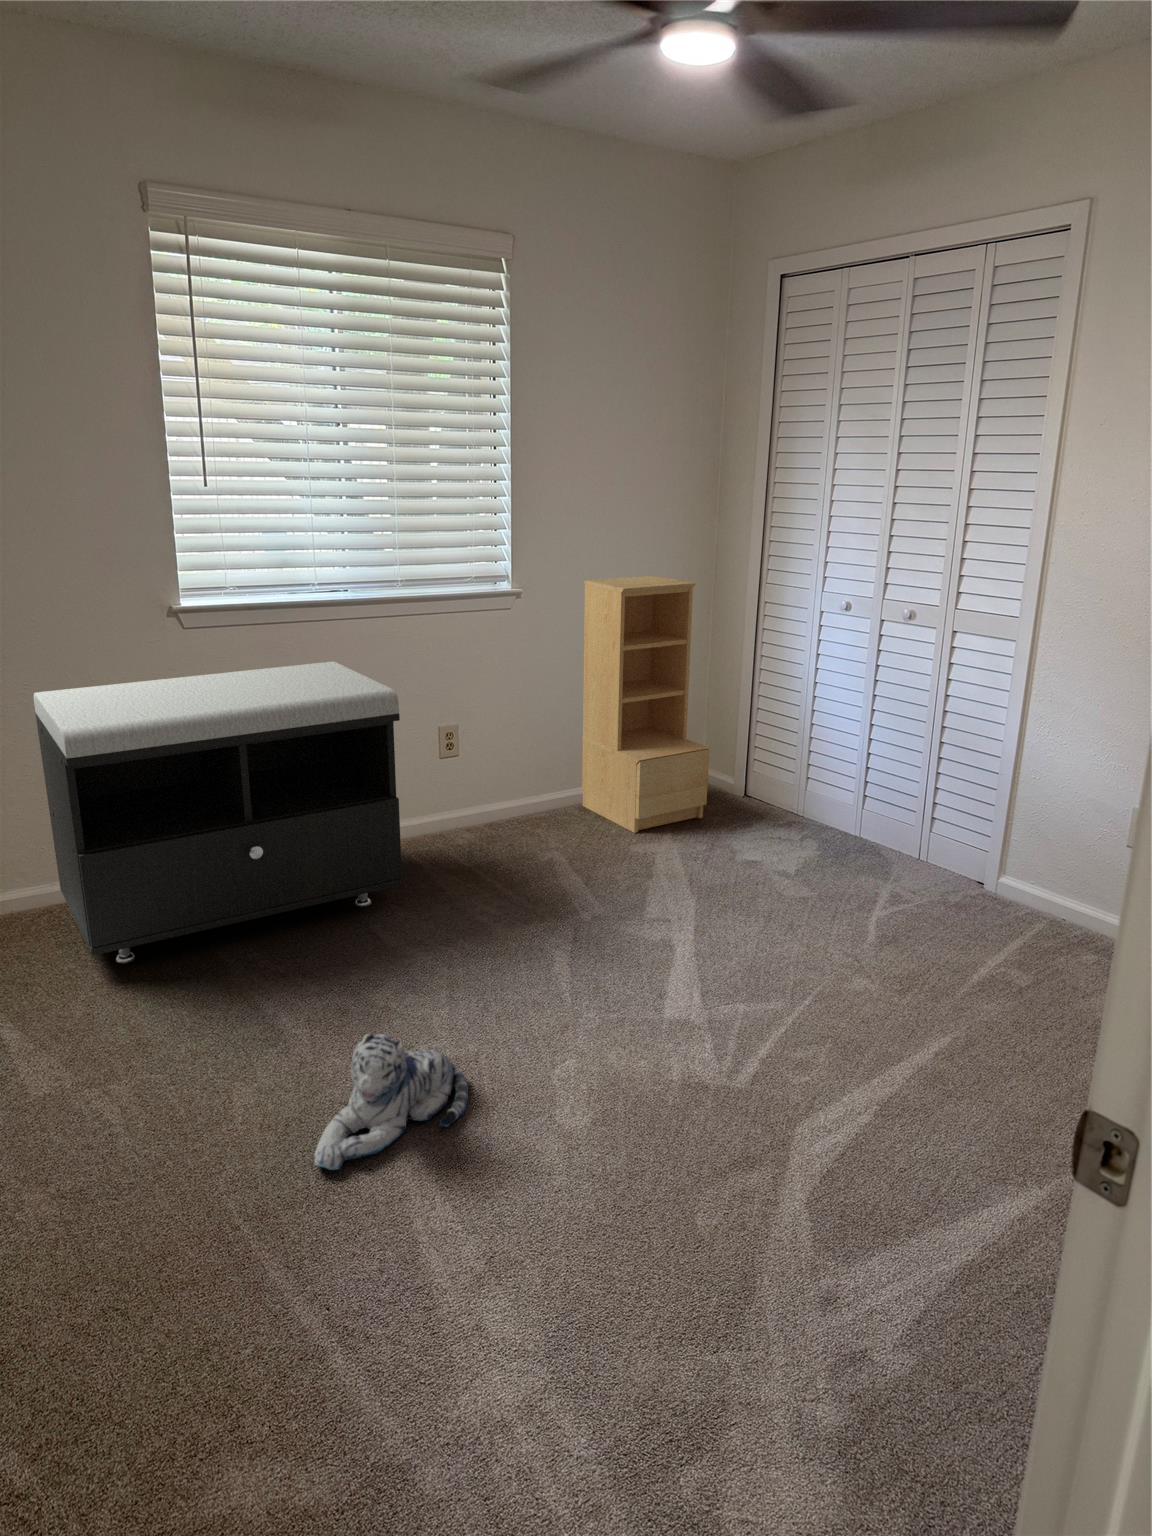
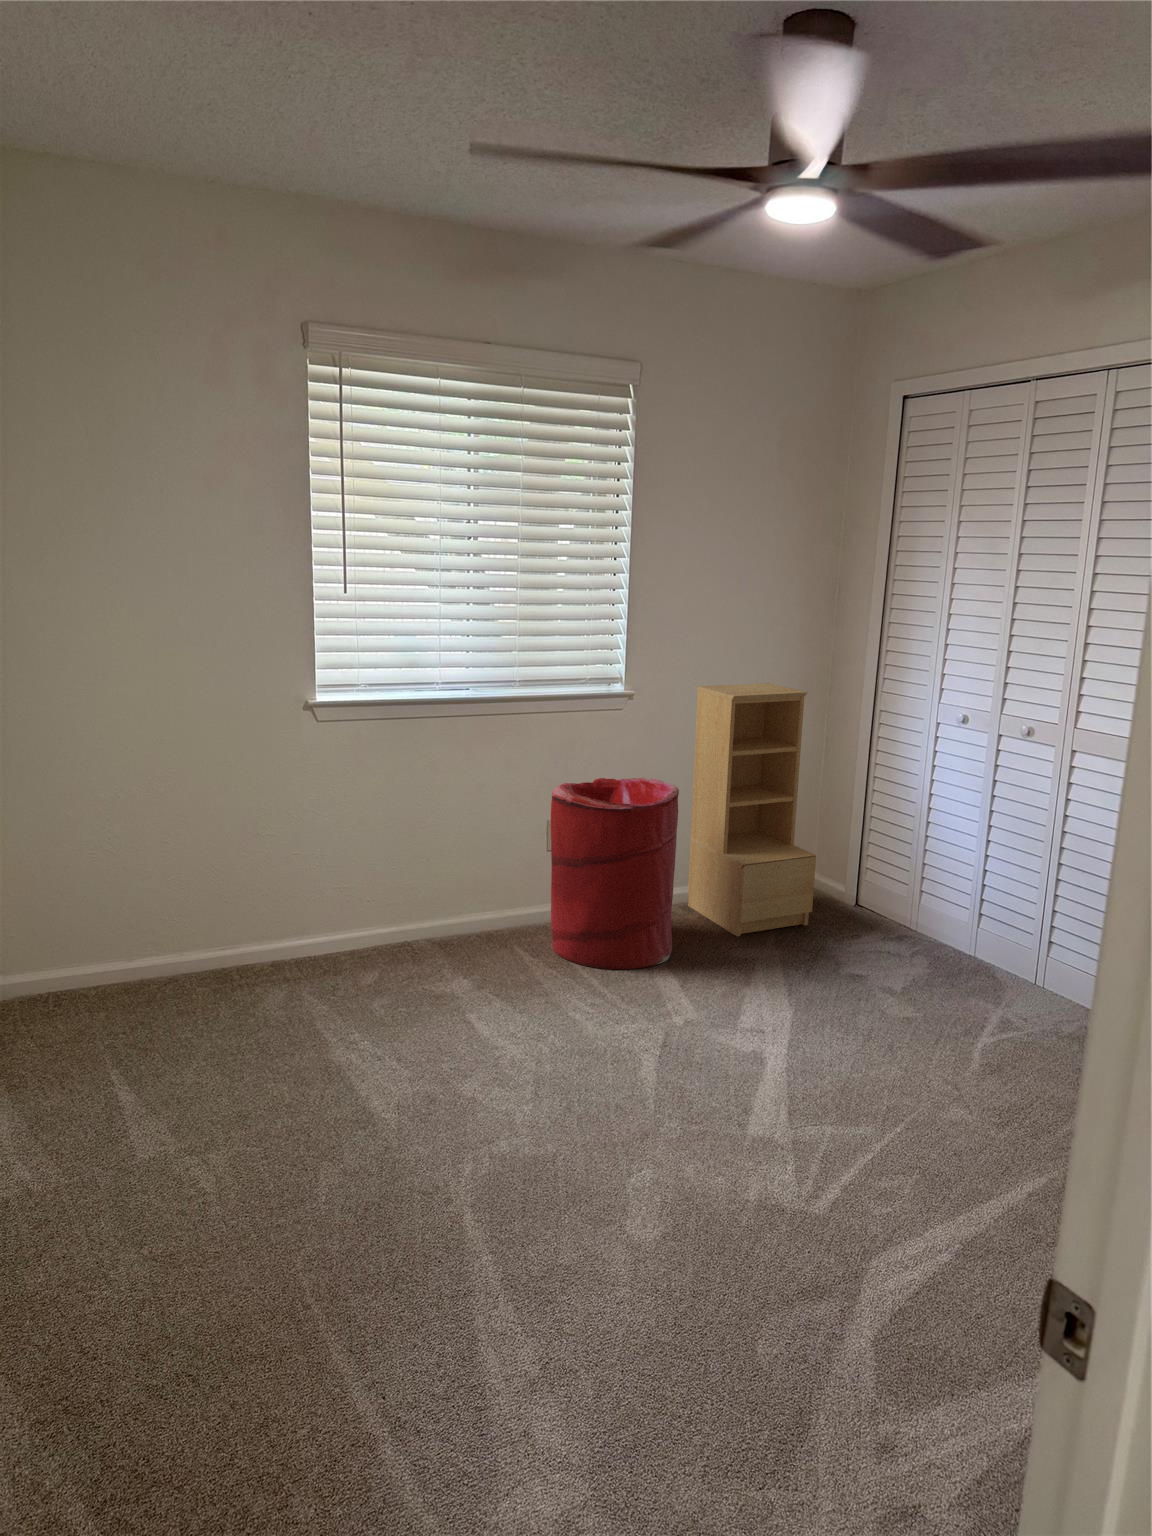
storage bench: present [34,662,403,963] -> none [179,757,507,1034]
laundry hamper: none [441,676,573,872] -> present [551,778,679,969]
plush toy: present [313,1034,469,1170] -> none [387,1123,544,1256]

